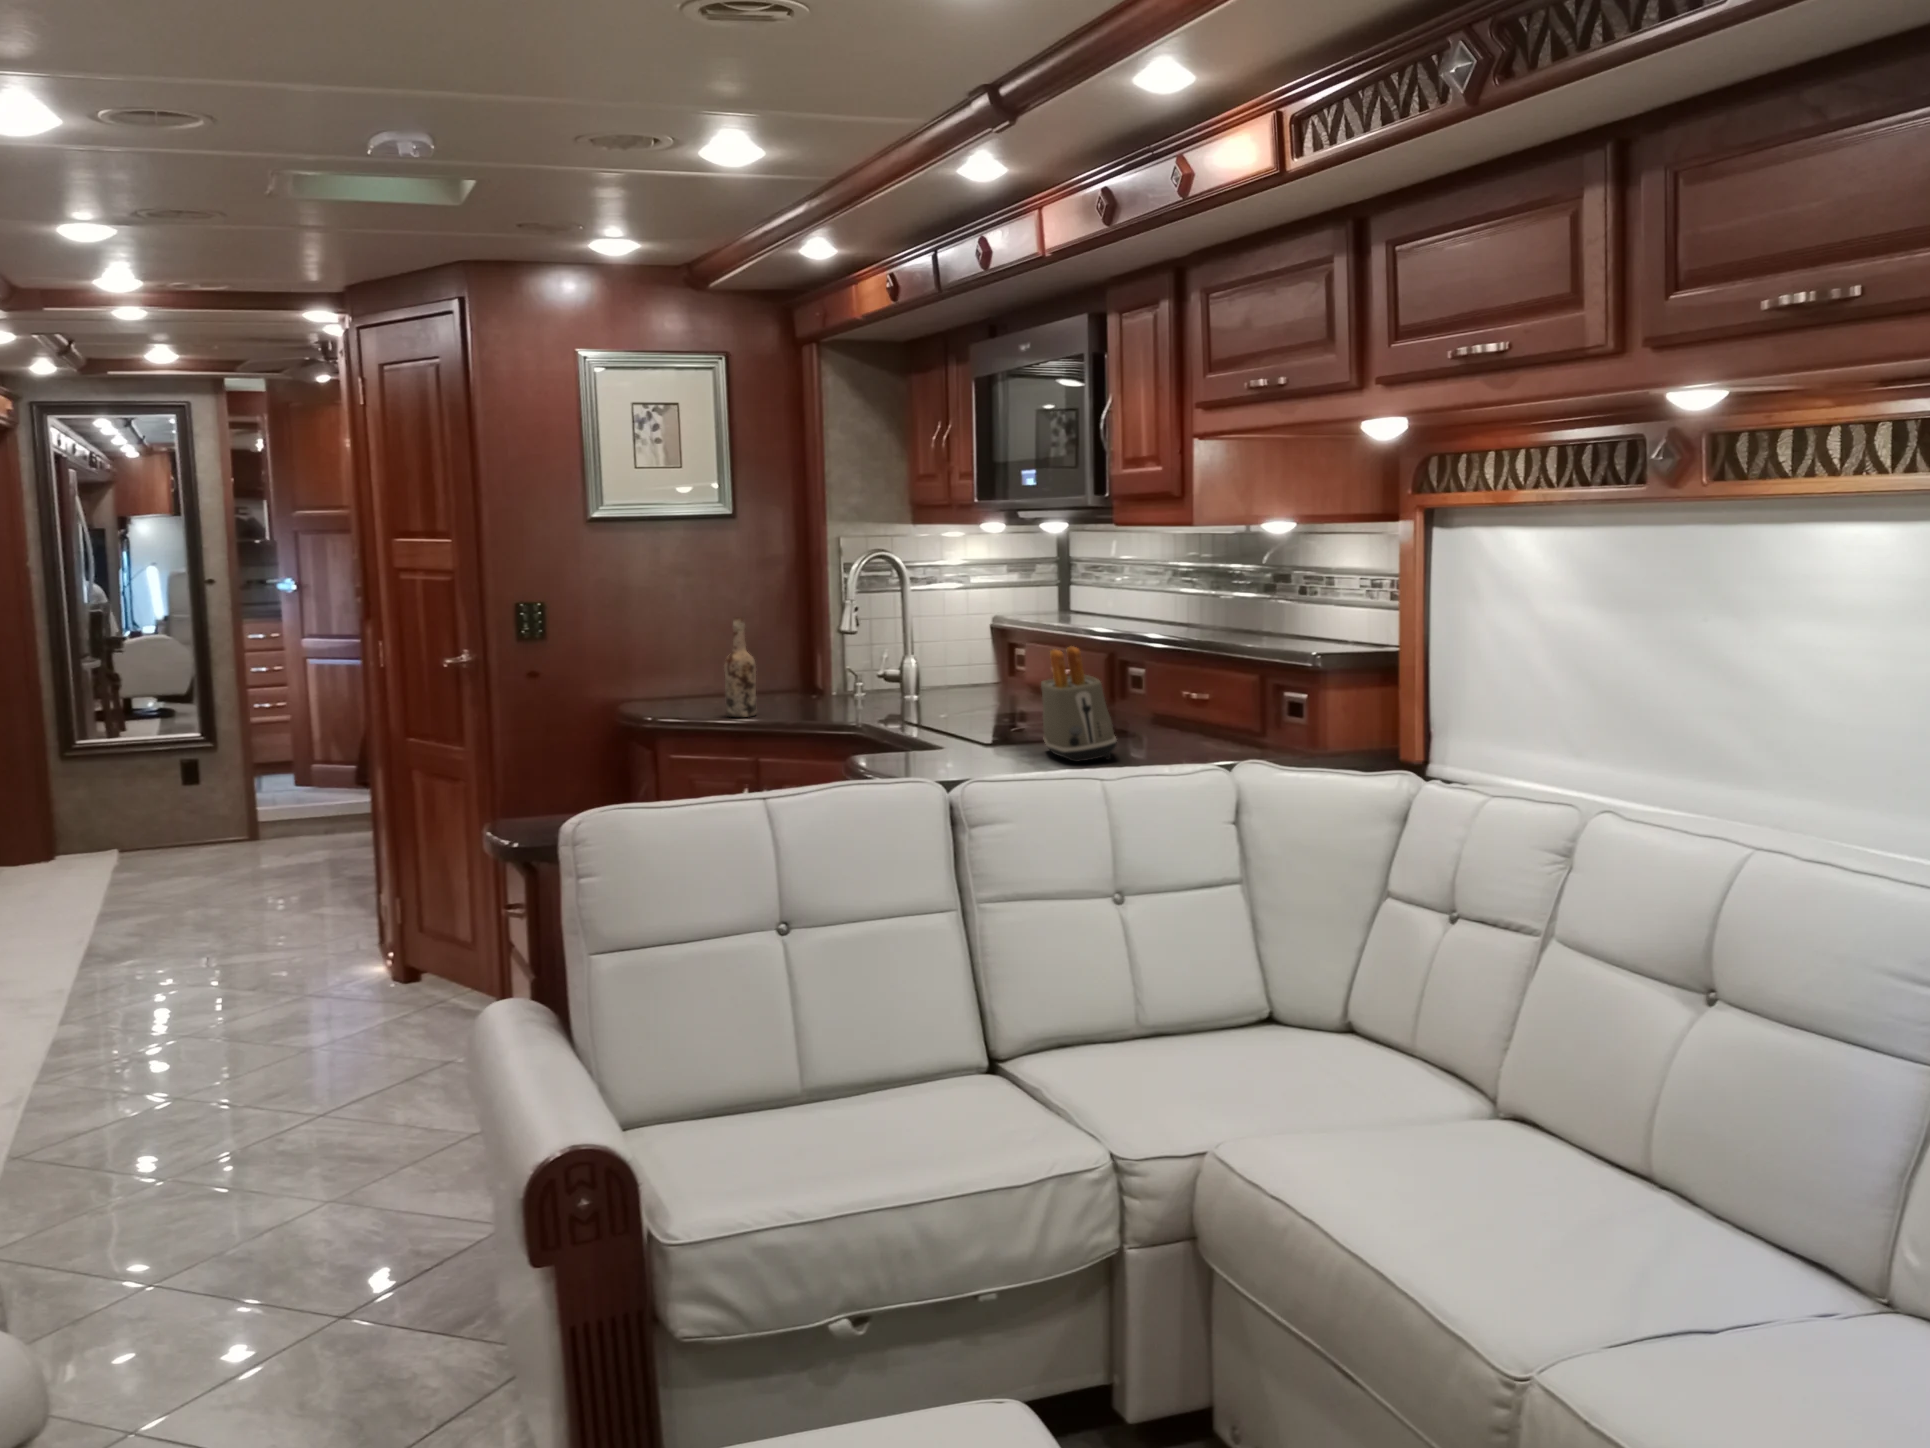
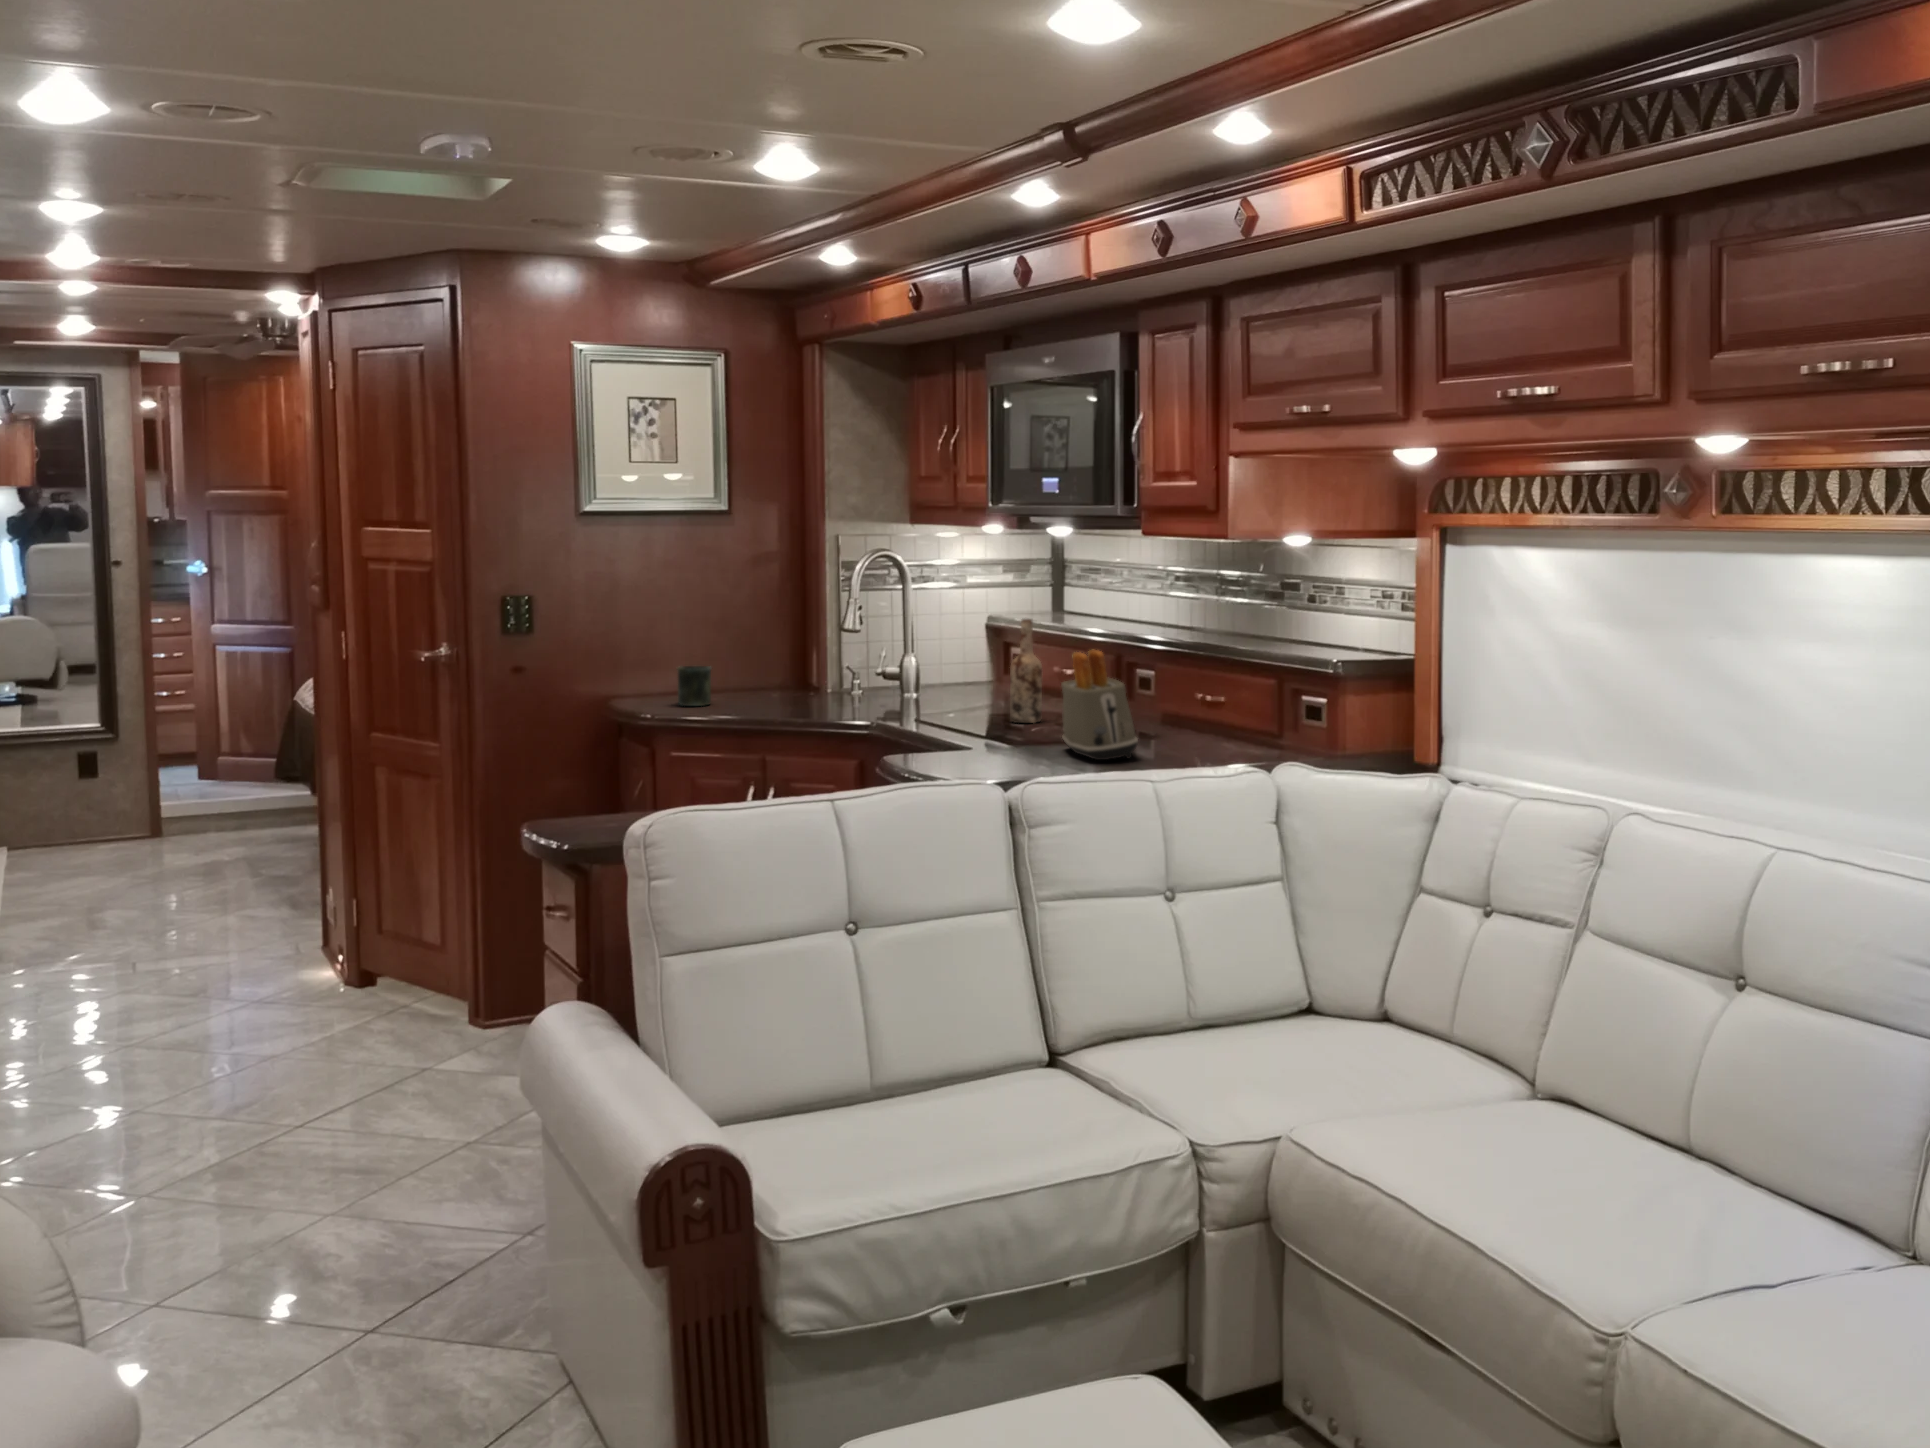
wine bottle: present [724,617,757,717] -> present [1010,619,1042,723]
mug: none [682,672,717,712] -> present [677,666,711,706]

